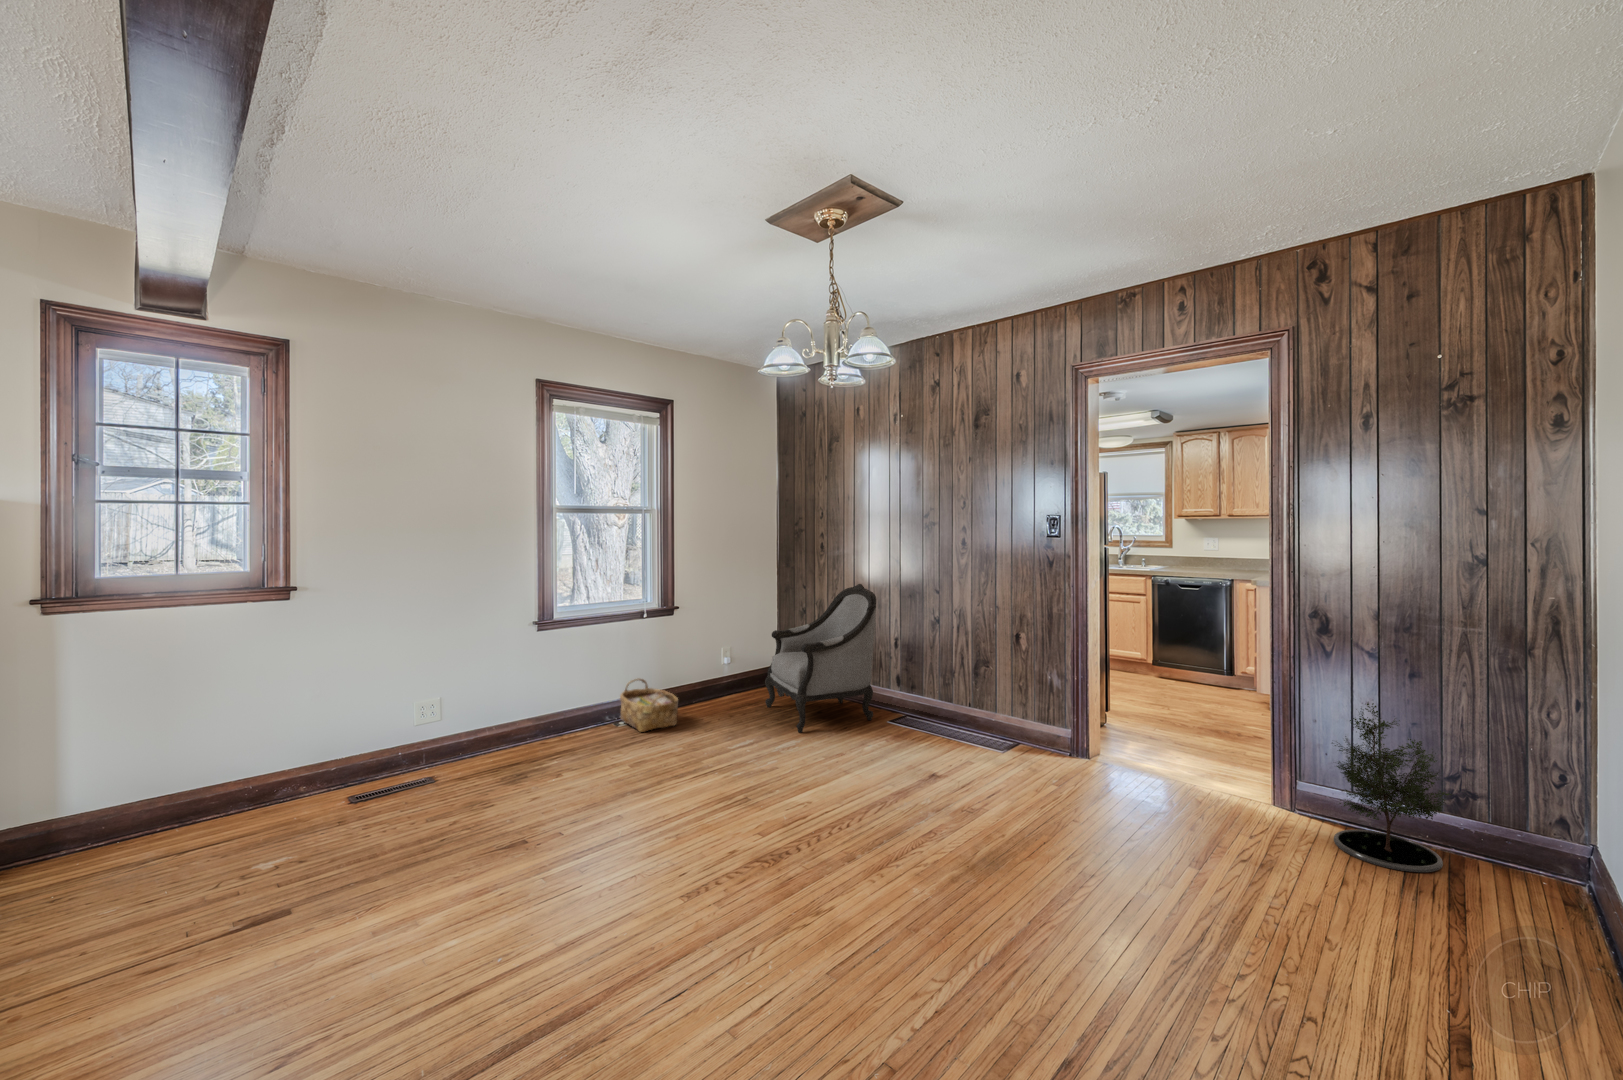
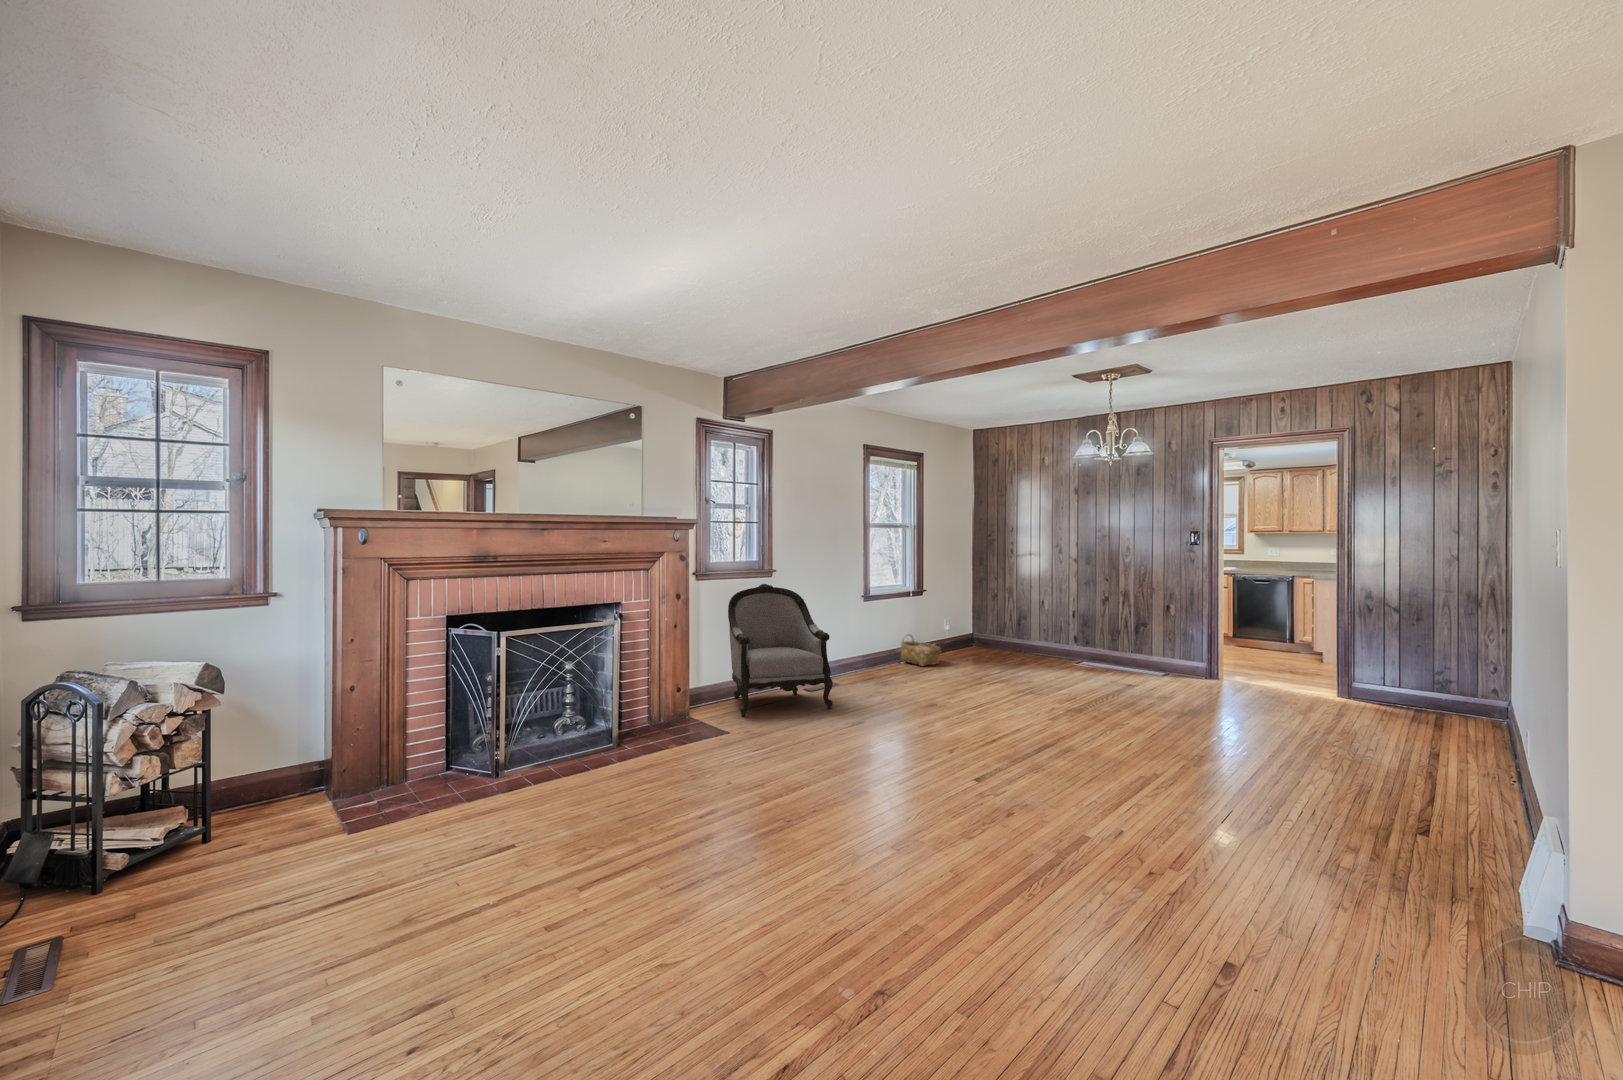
armchair: present [765,584,876,733] -> present [728,584,833,716]
potted tree: present [1332,702,1451,872] -> none [1373,633,1439,718]

